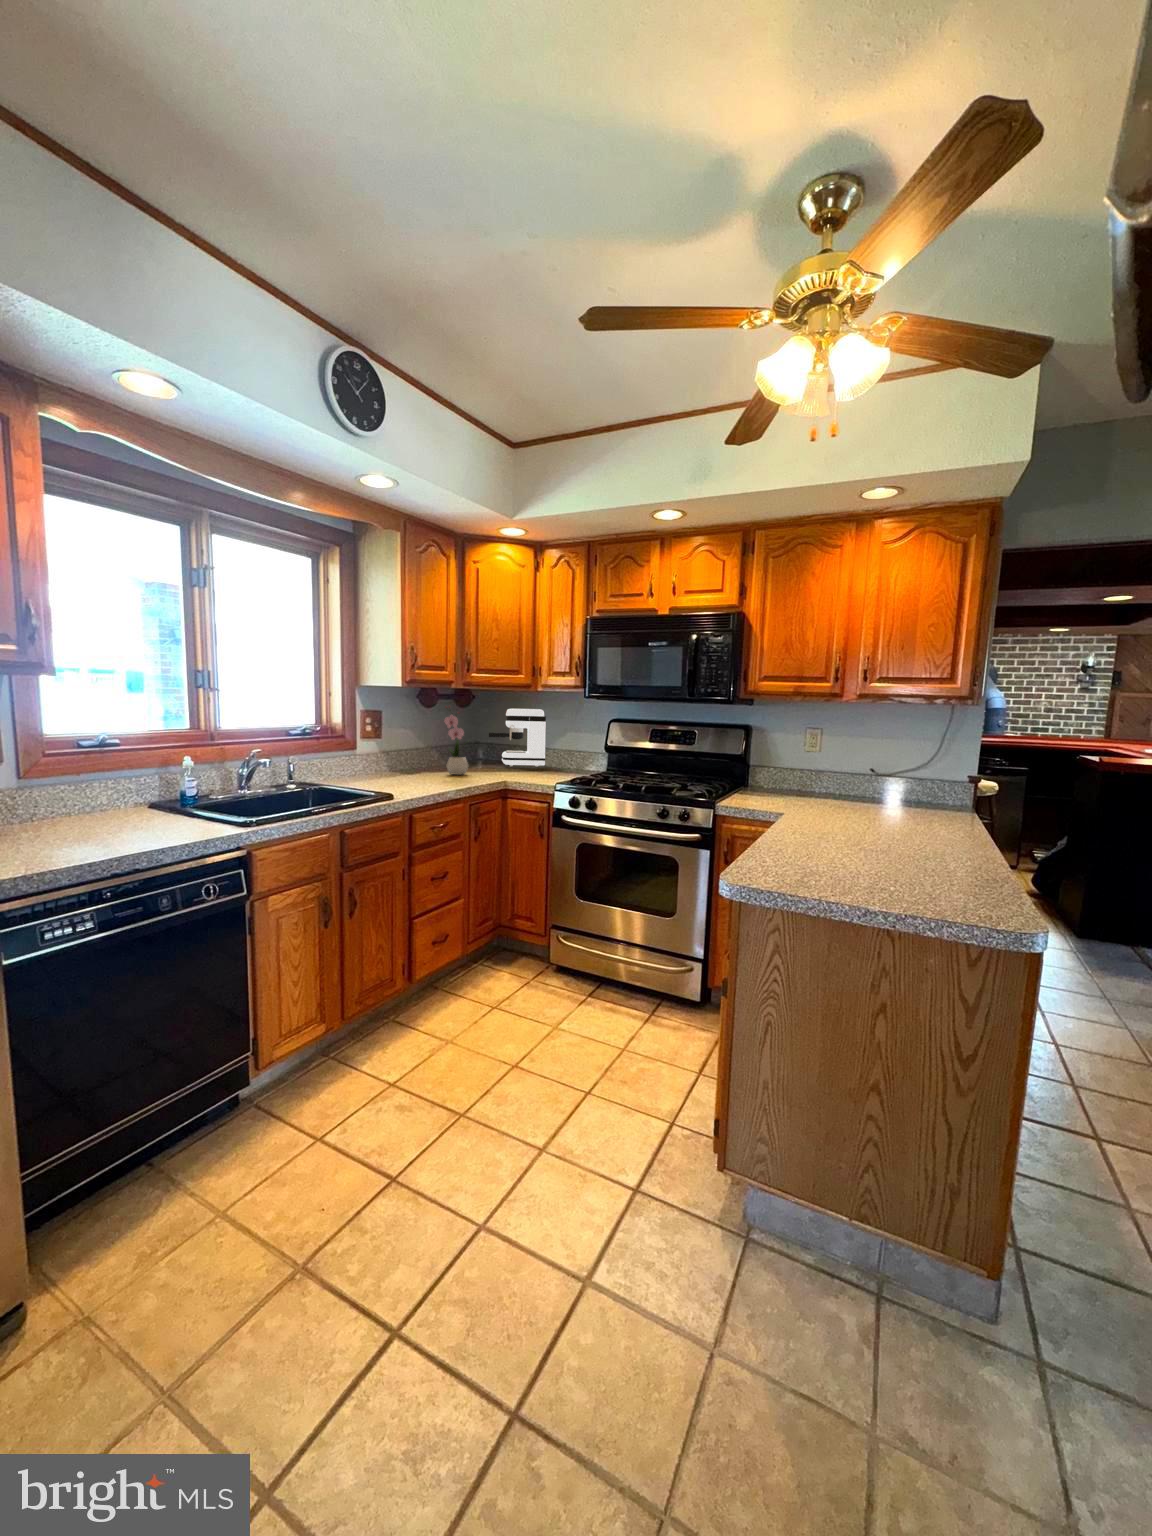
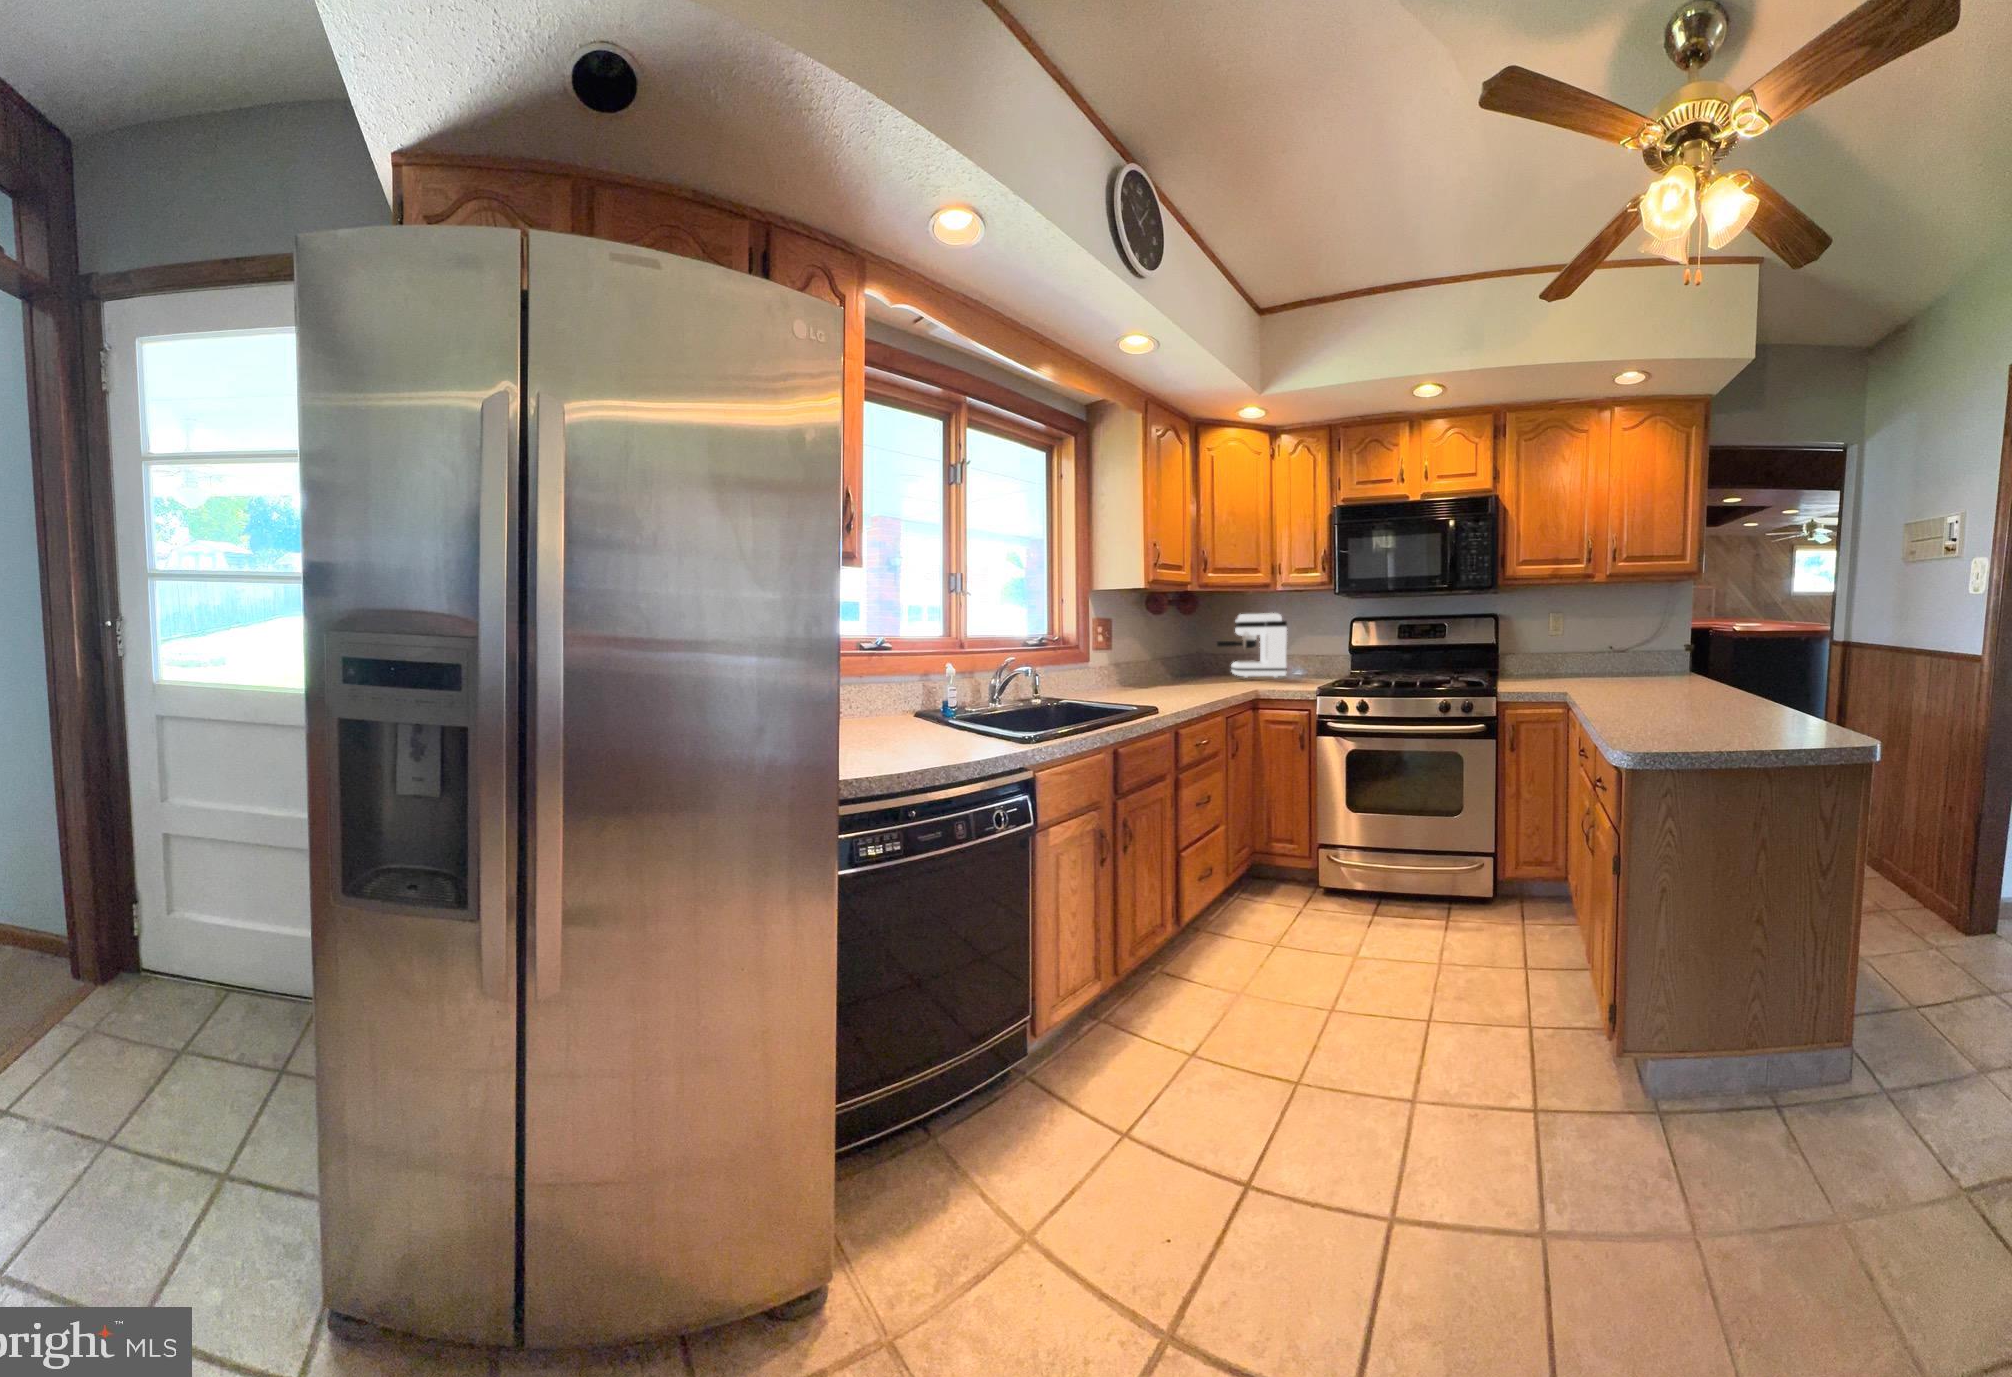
flower arrangement: present [444,715,468,775] -> none [1181,611,1210,687]

